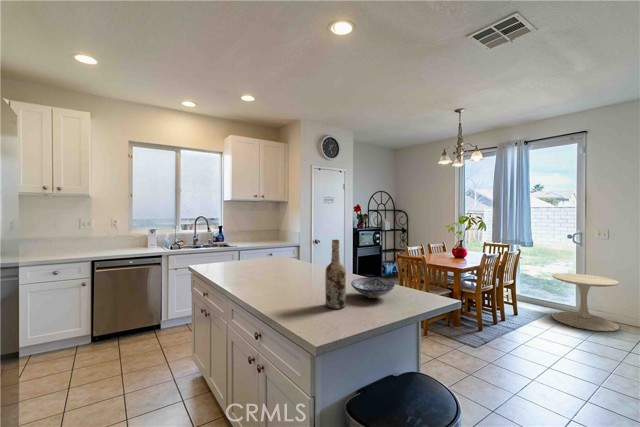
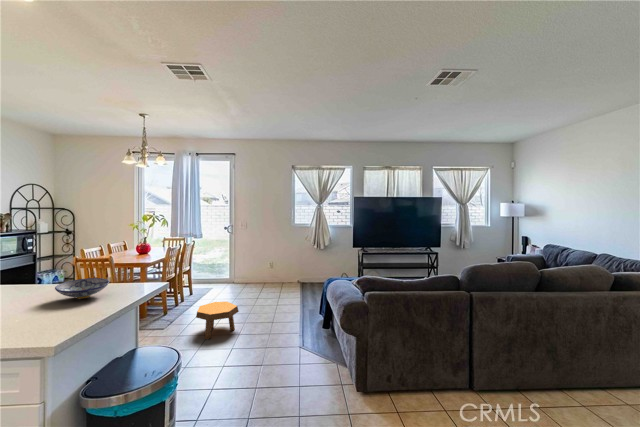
wine bottle: present [325,240,346,309] -> none [29,244,58,317]
side table: present [552,273,619,331] -> none [216,254,252,292]
footstool: none [515,336,587,391] -> present [196,302,239,339]

